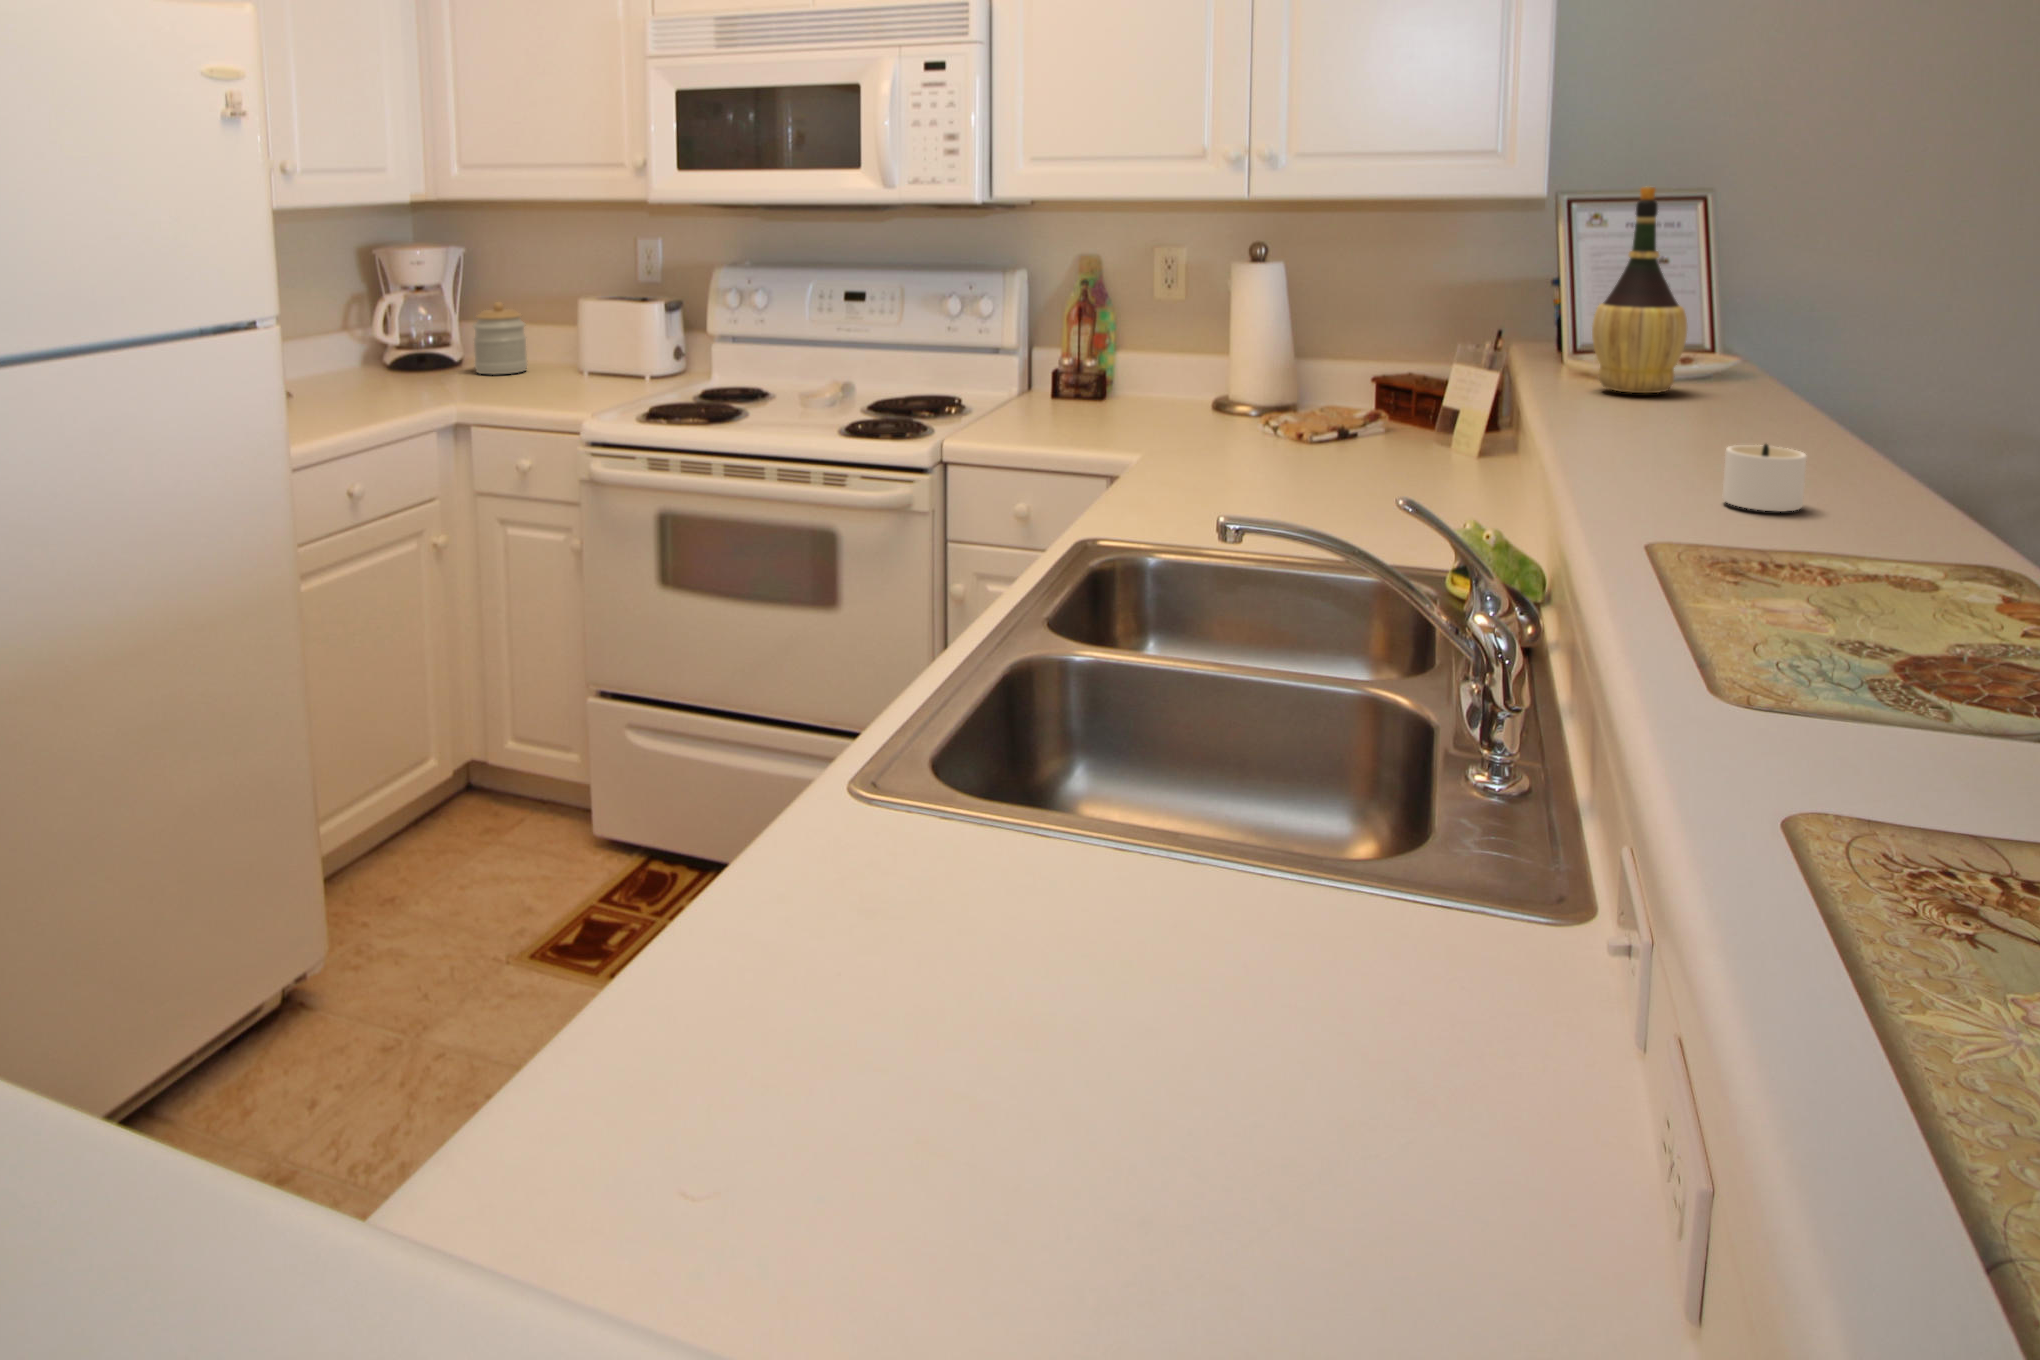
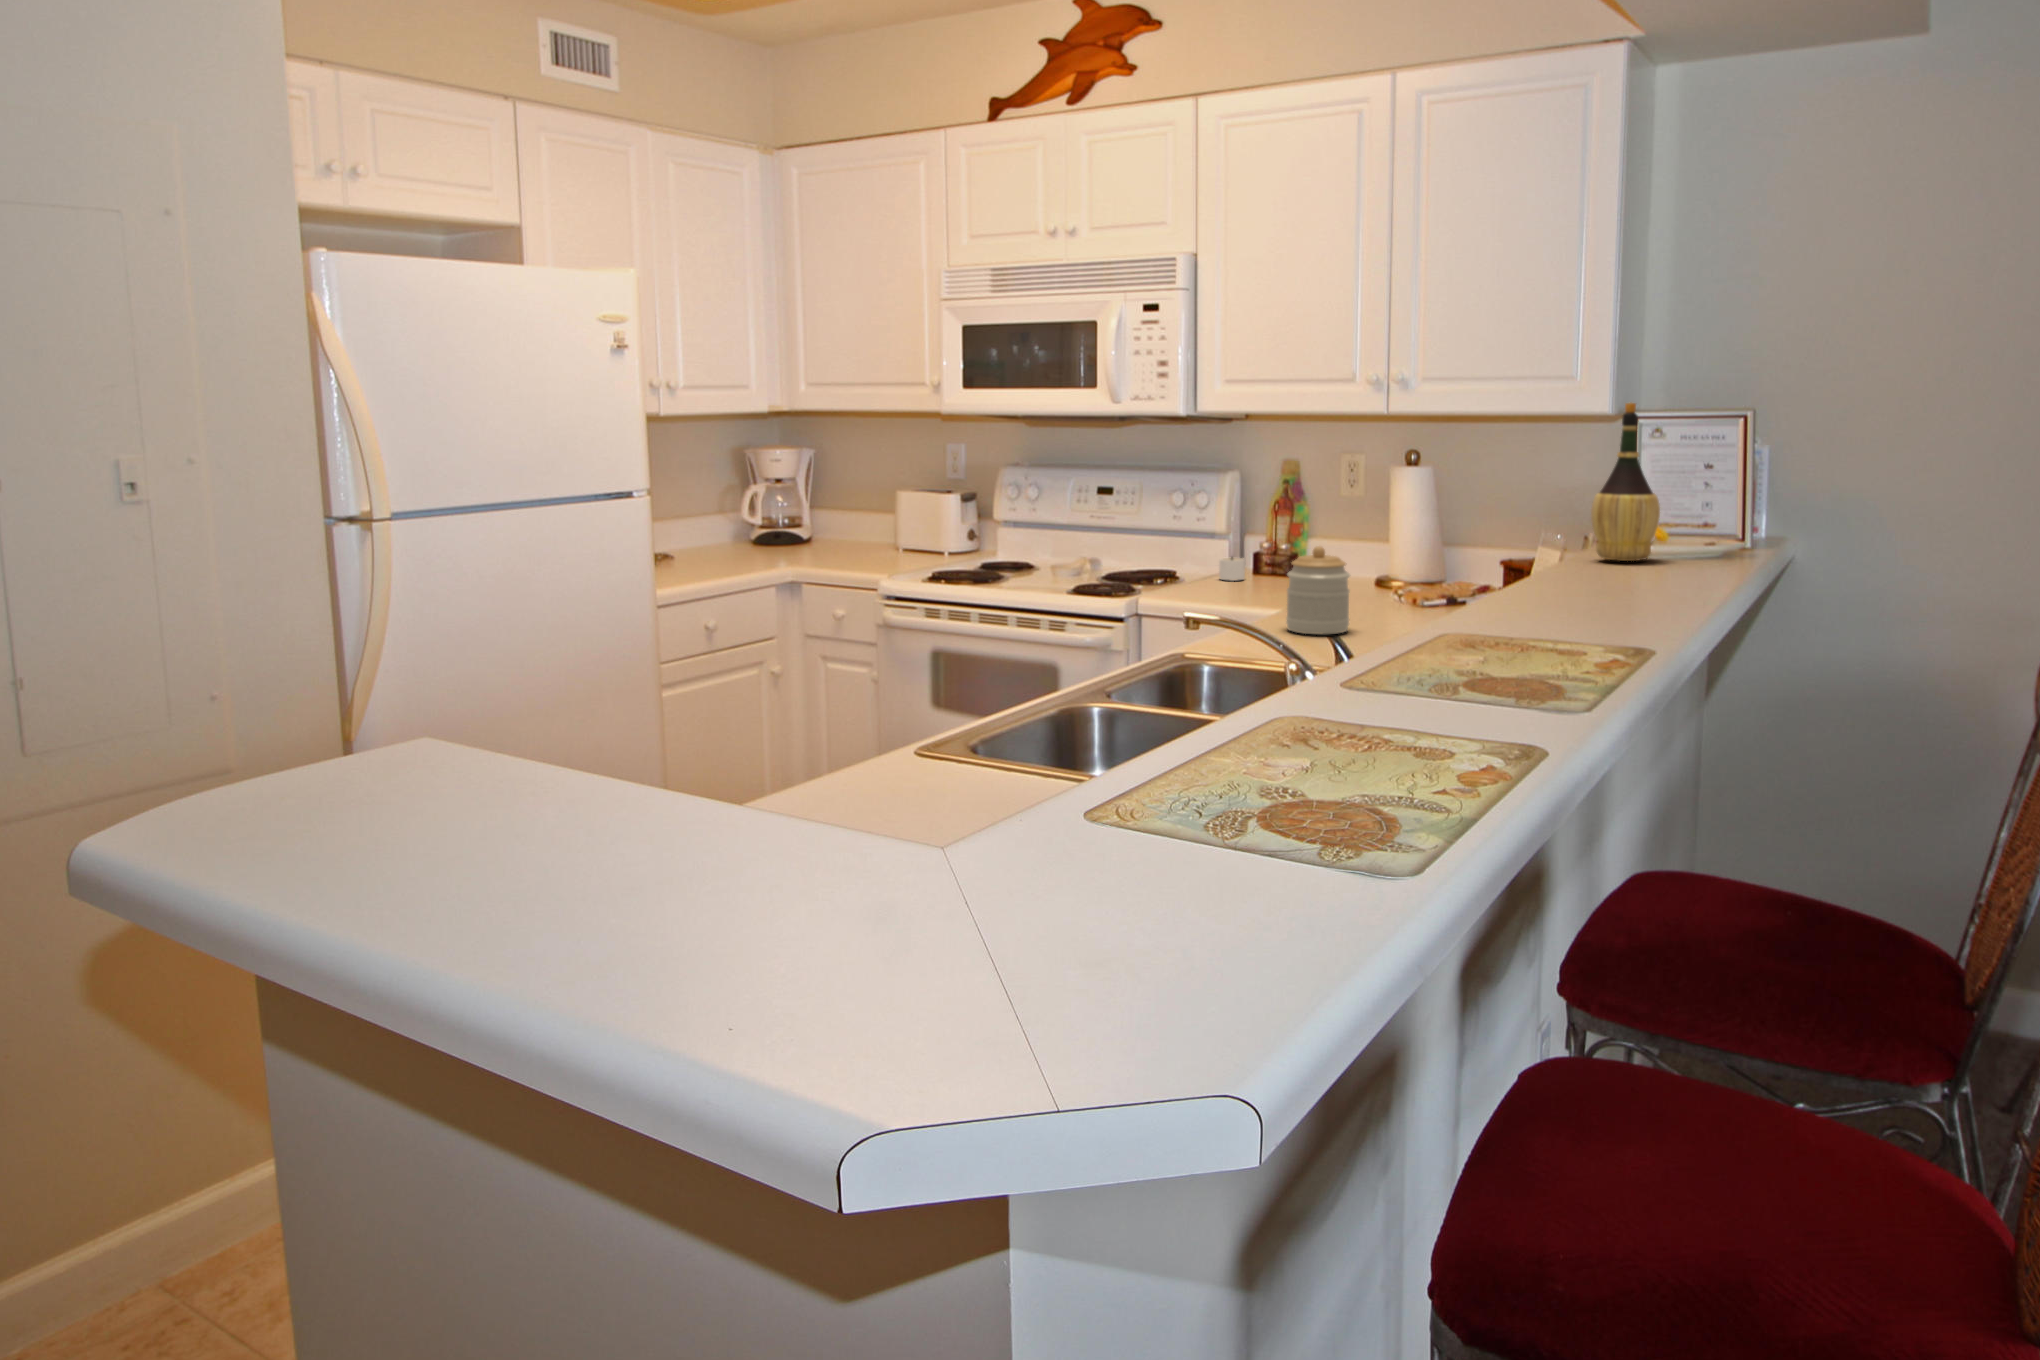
jar: present [473,302,527,374] -> present [1286,546,1350,634]
candle: present [1723,444,1806,511] -> present [1219,557,1245,581]

